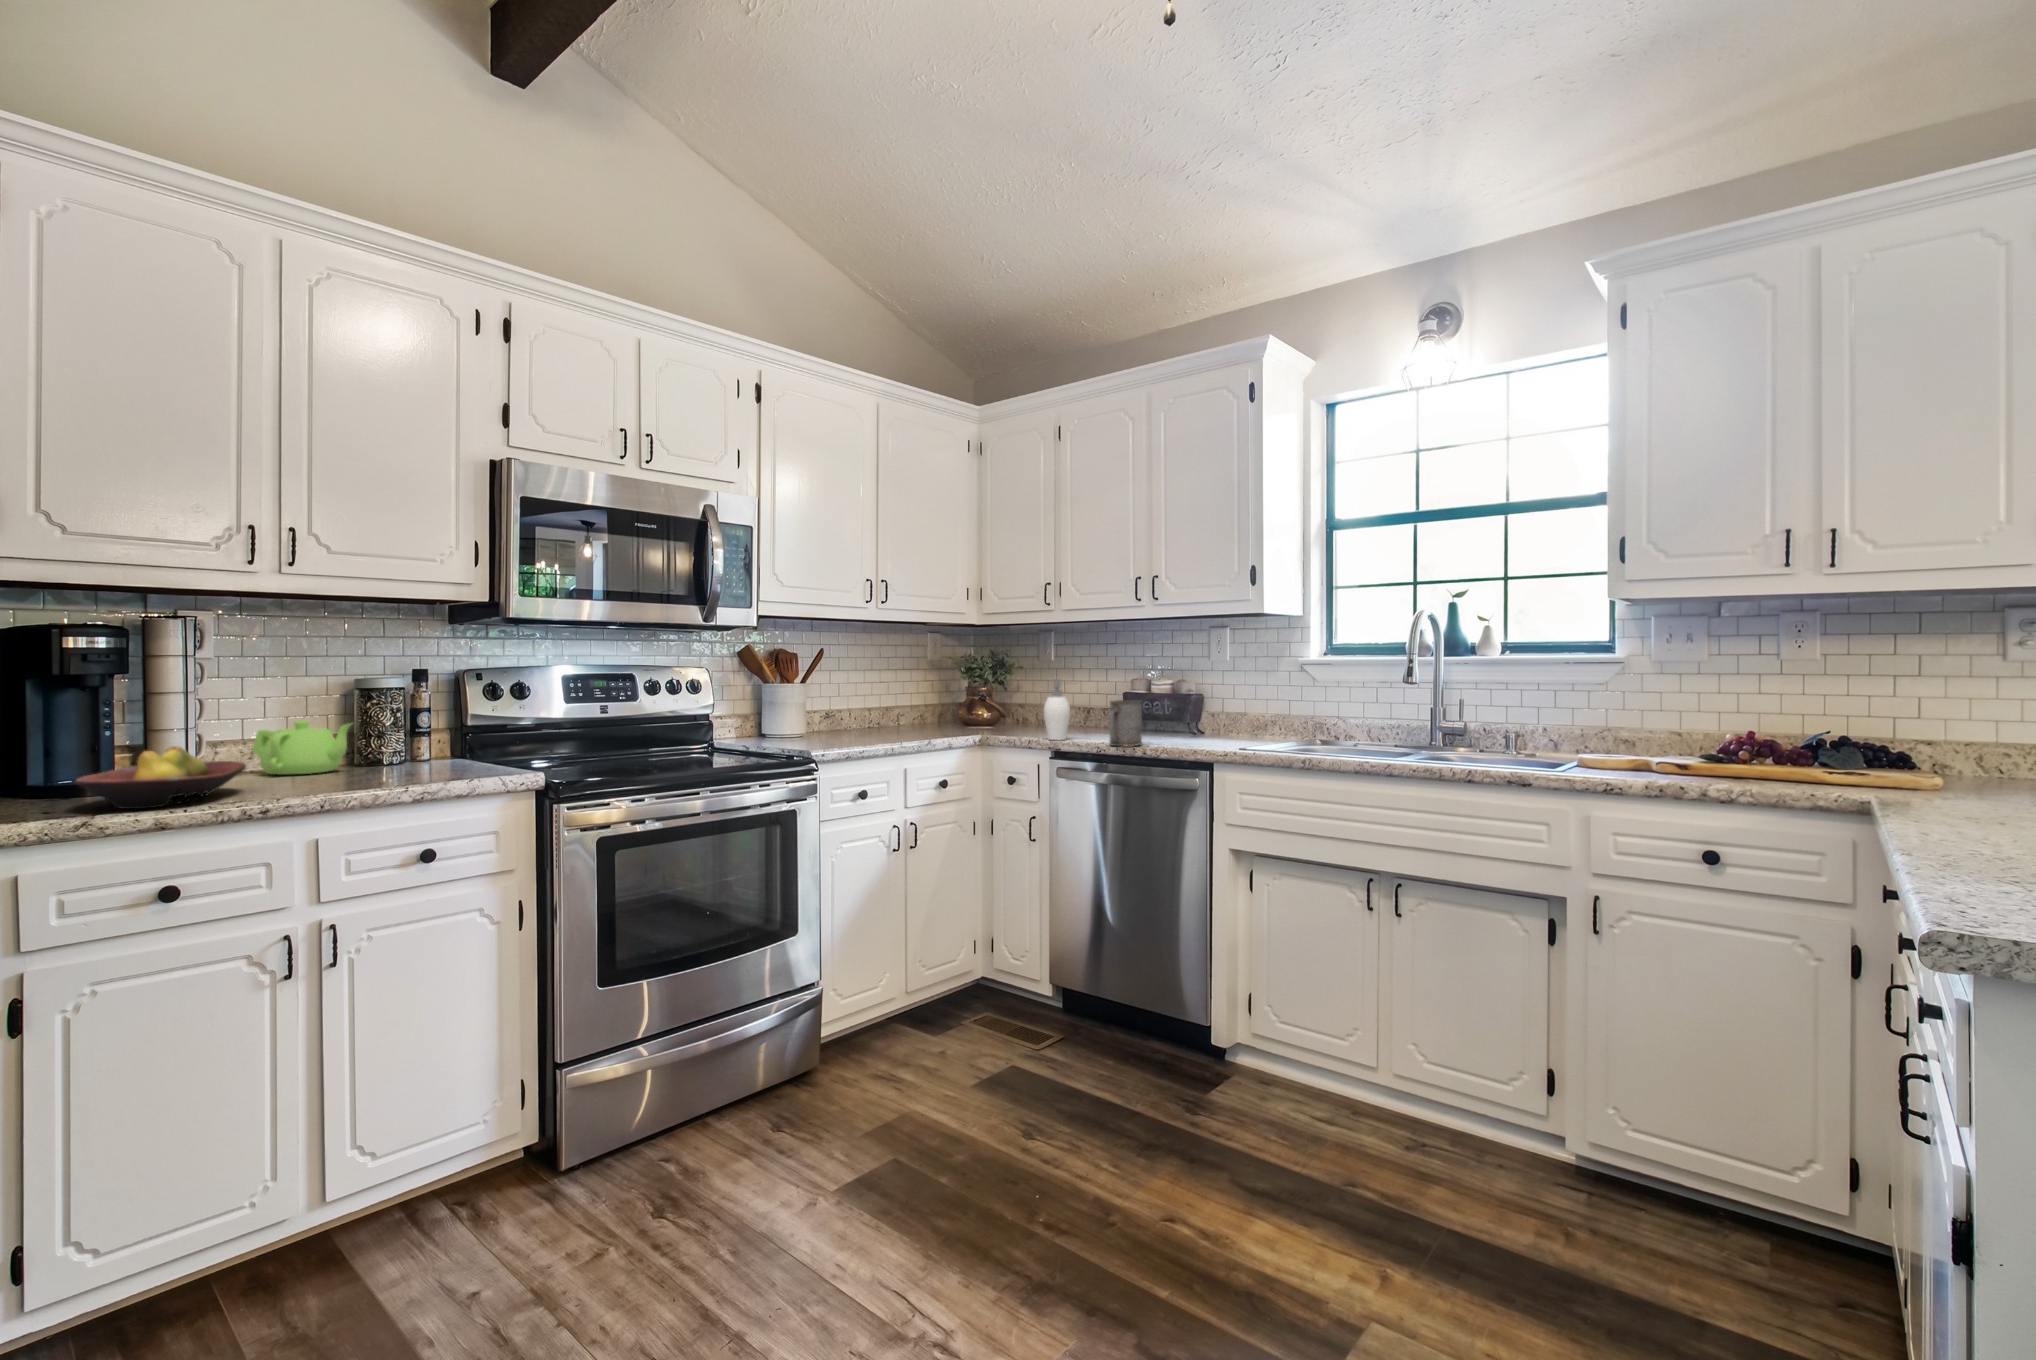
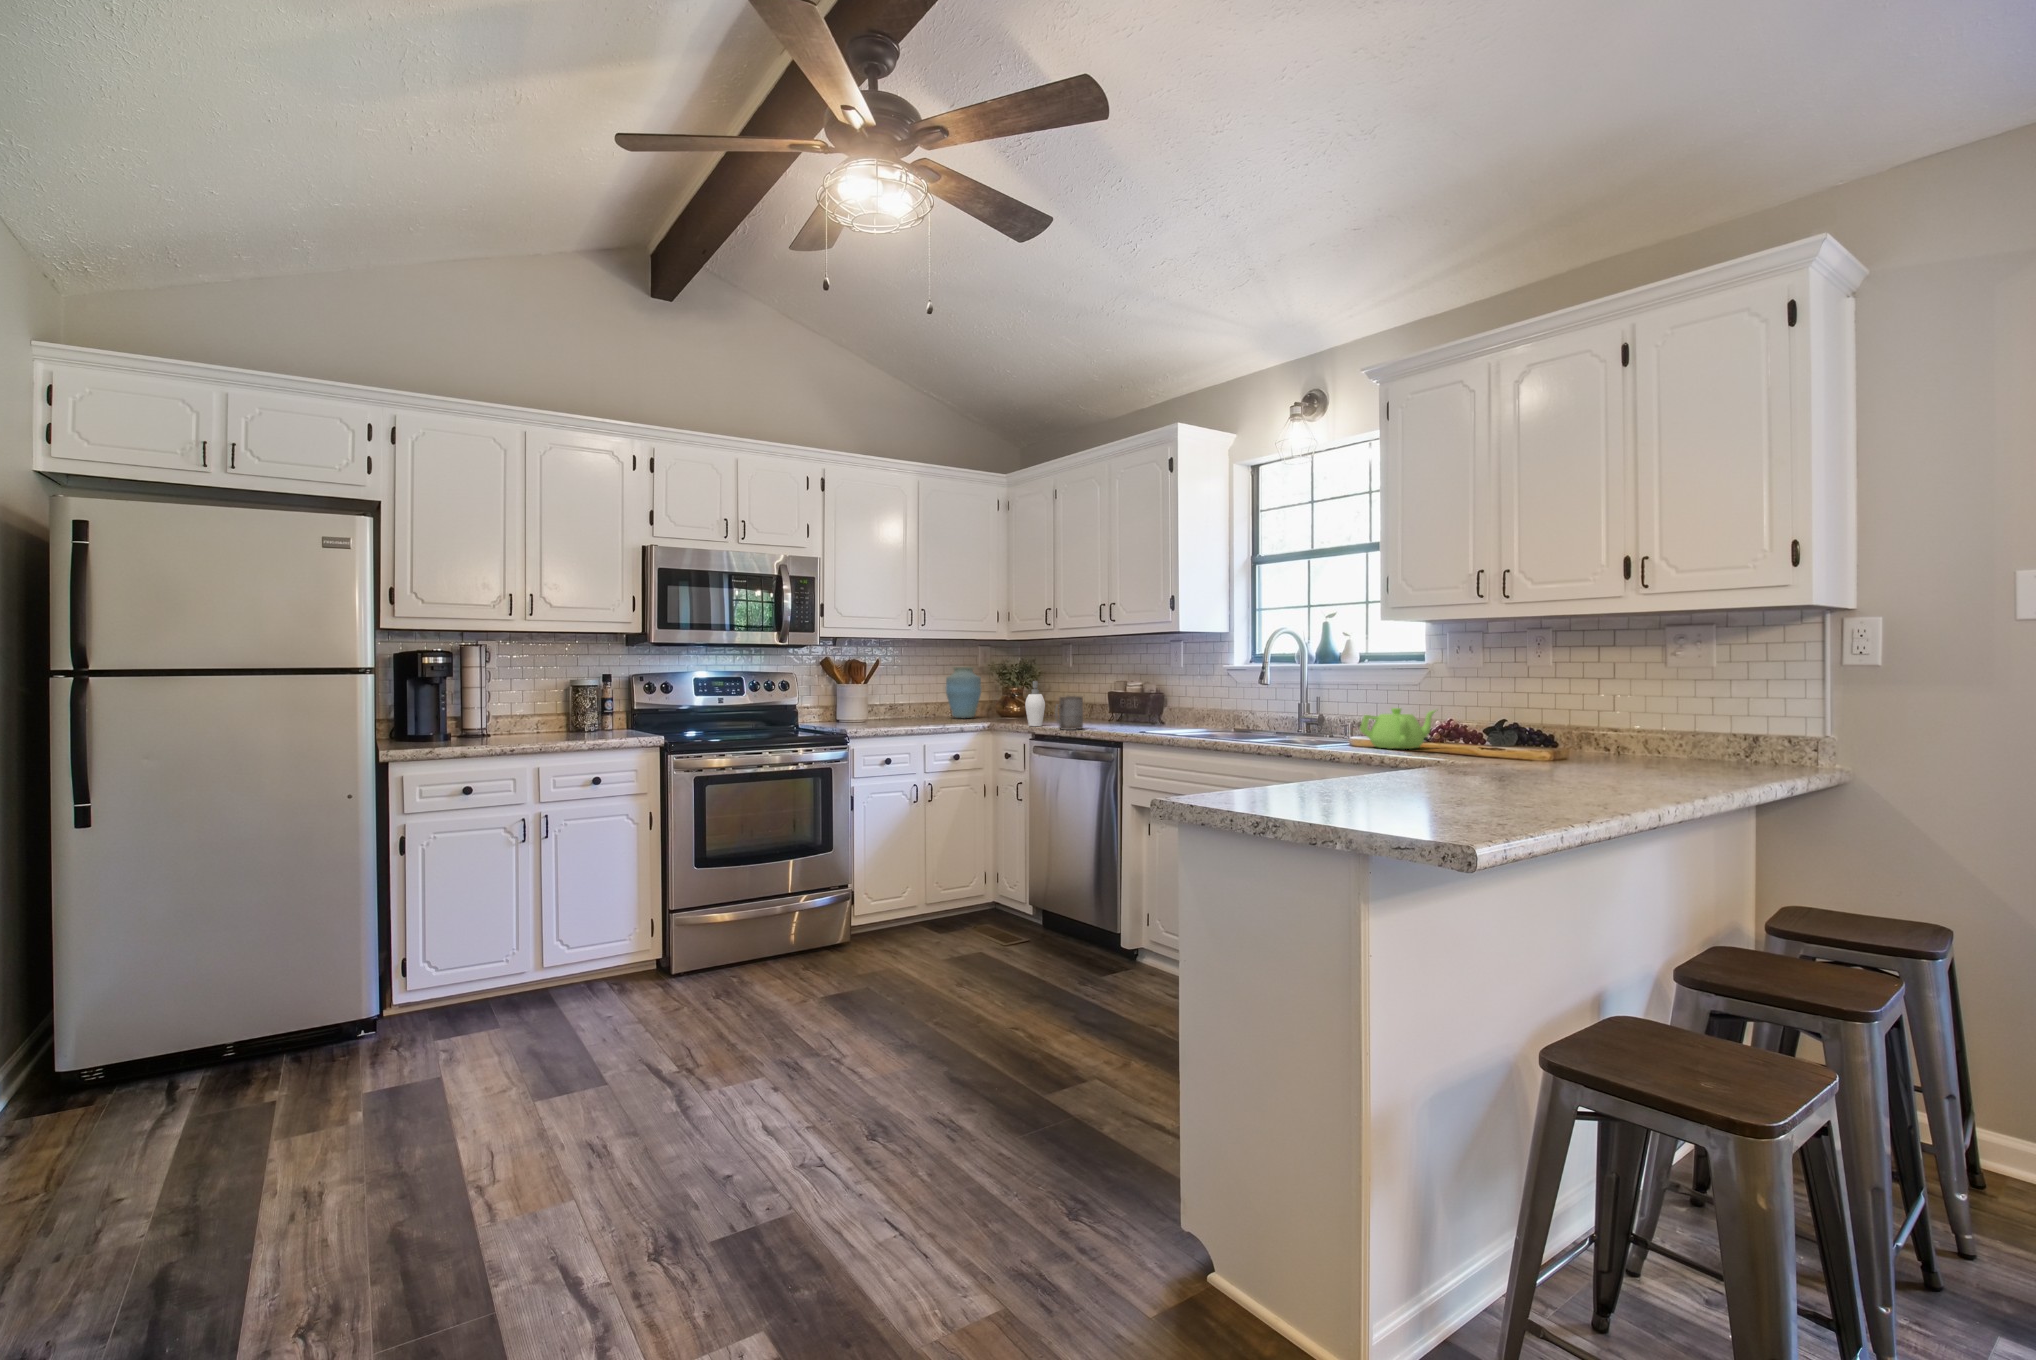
vase: none [895,659,943,728] -> present [946,667,981,719]
teapot: present [252,721,352,774] -> present [1360,708,1435,749]
fruit bowl: present [75,746,246,809] -> none [426,715,507,747]

